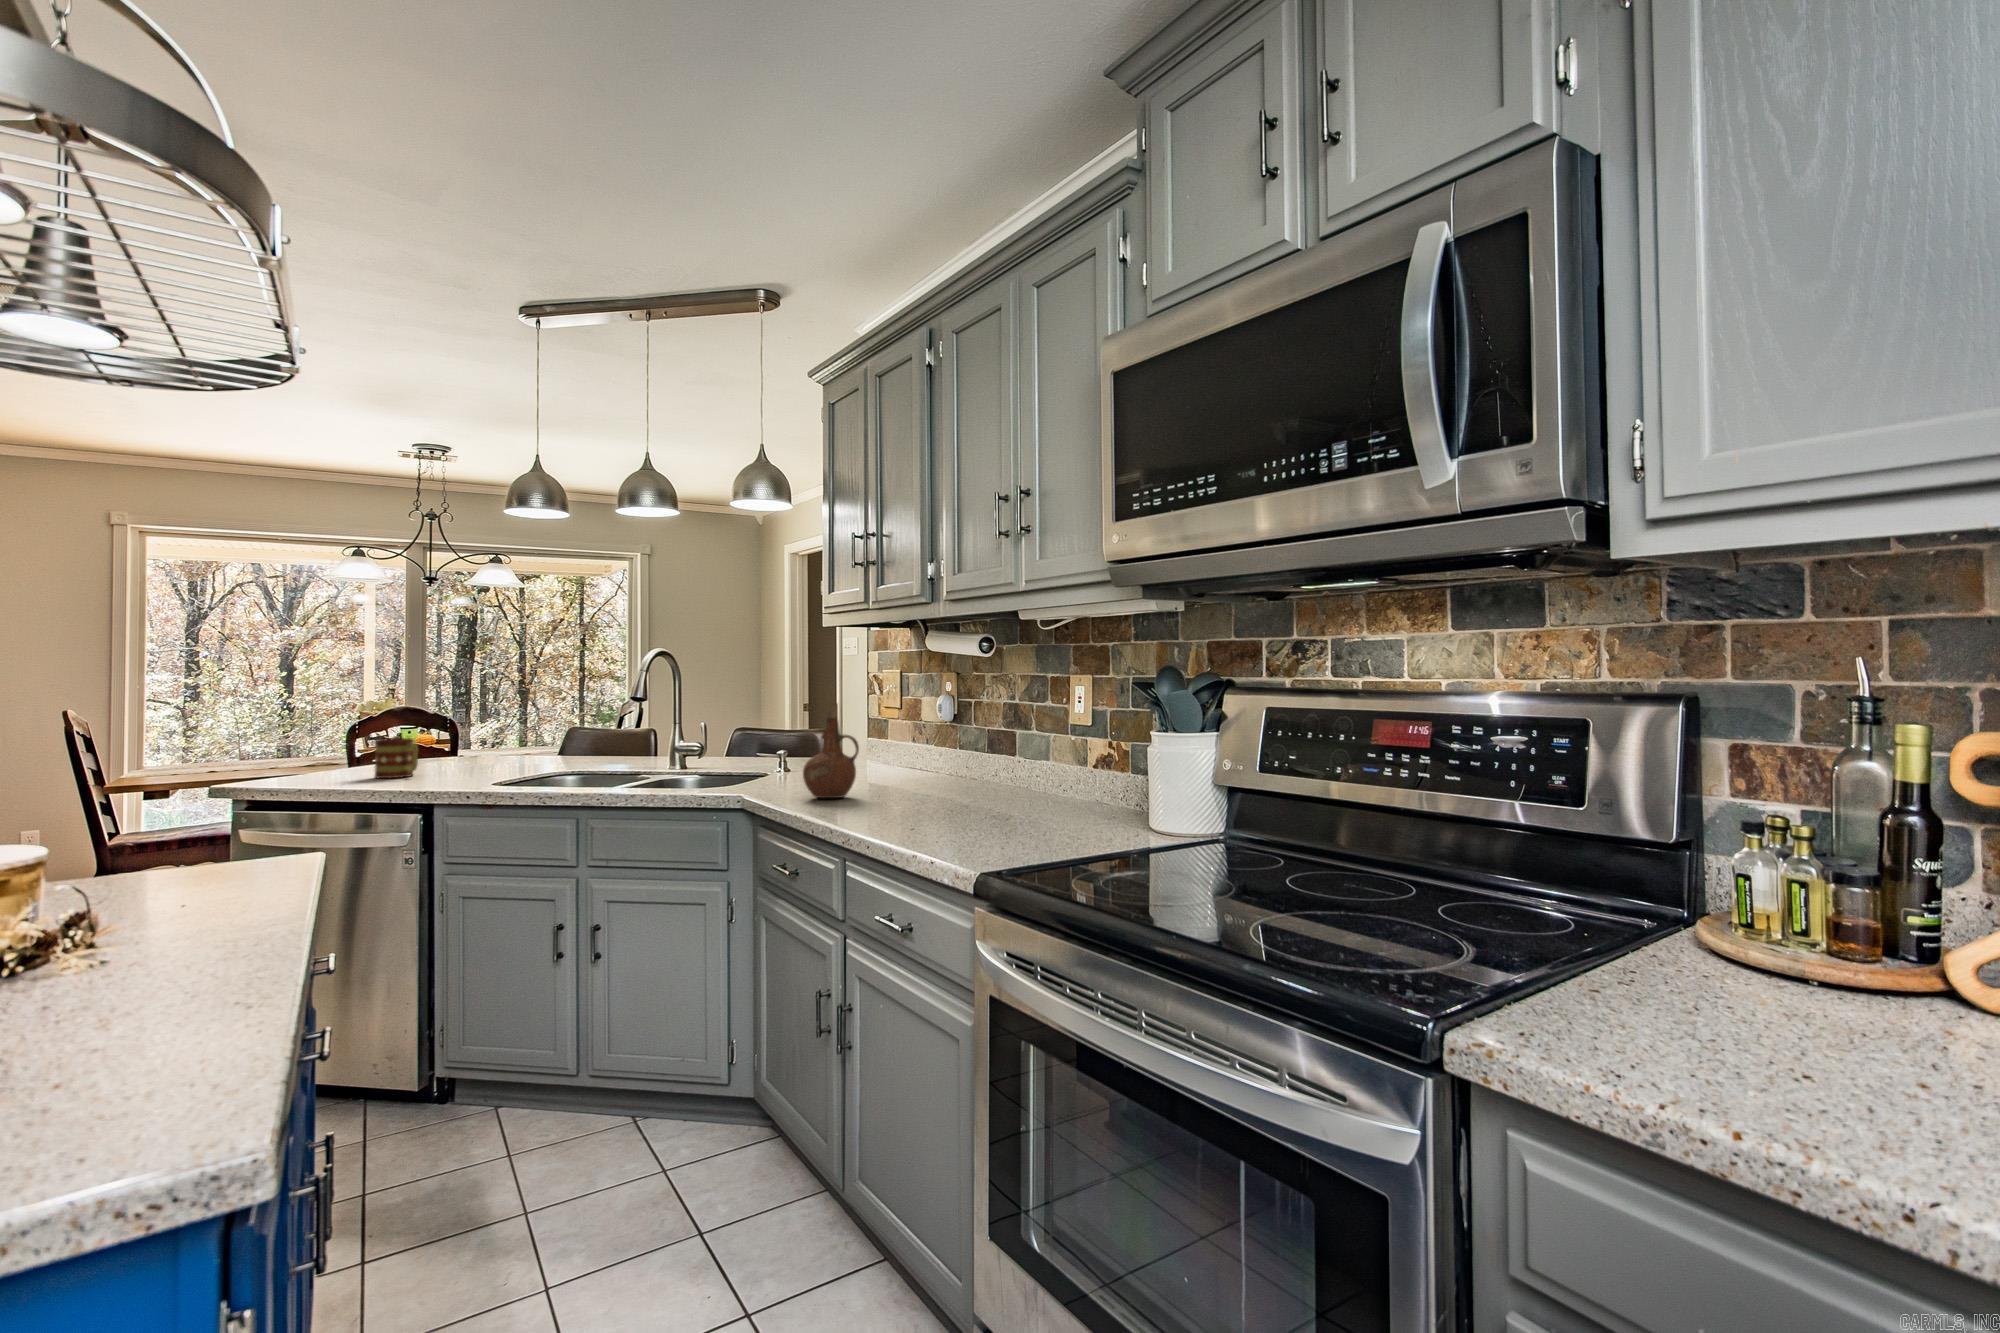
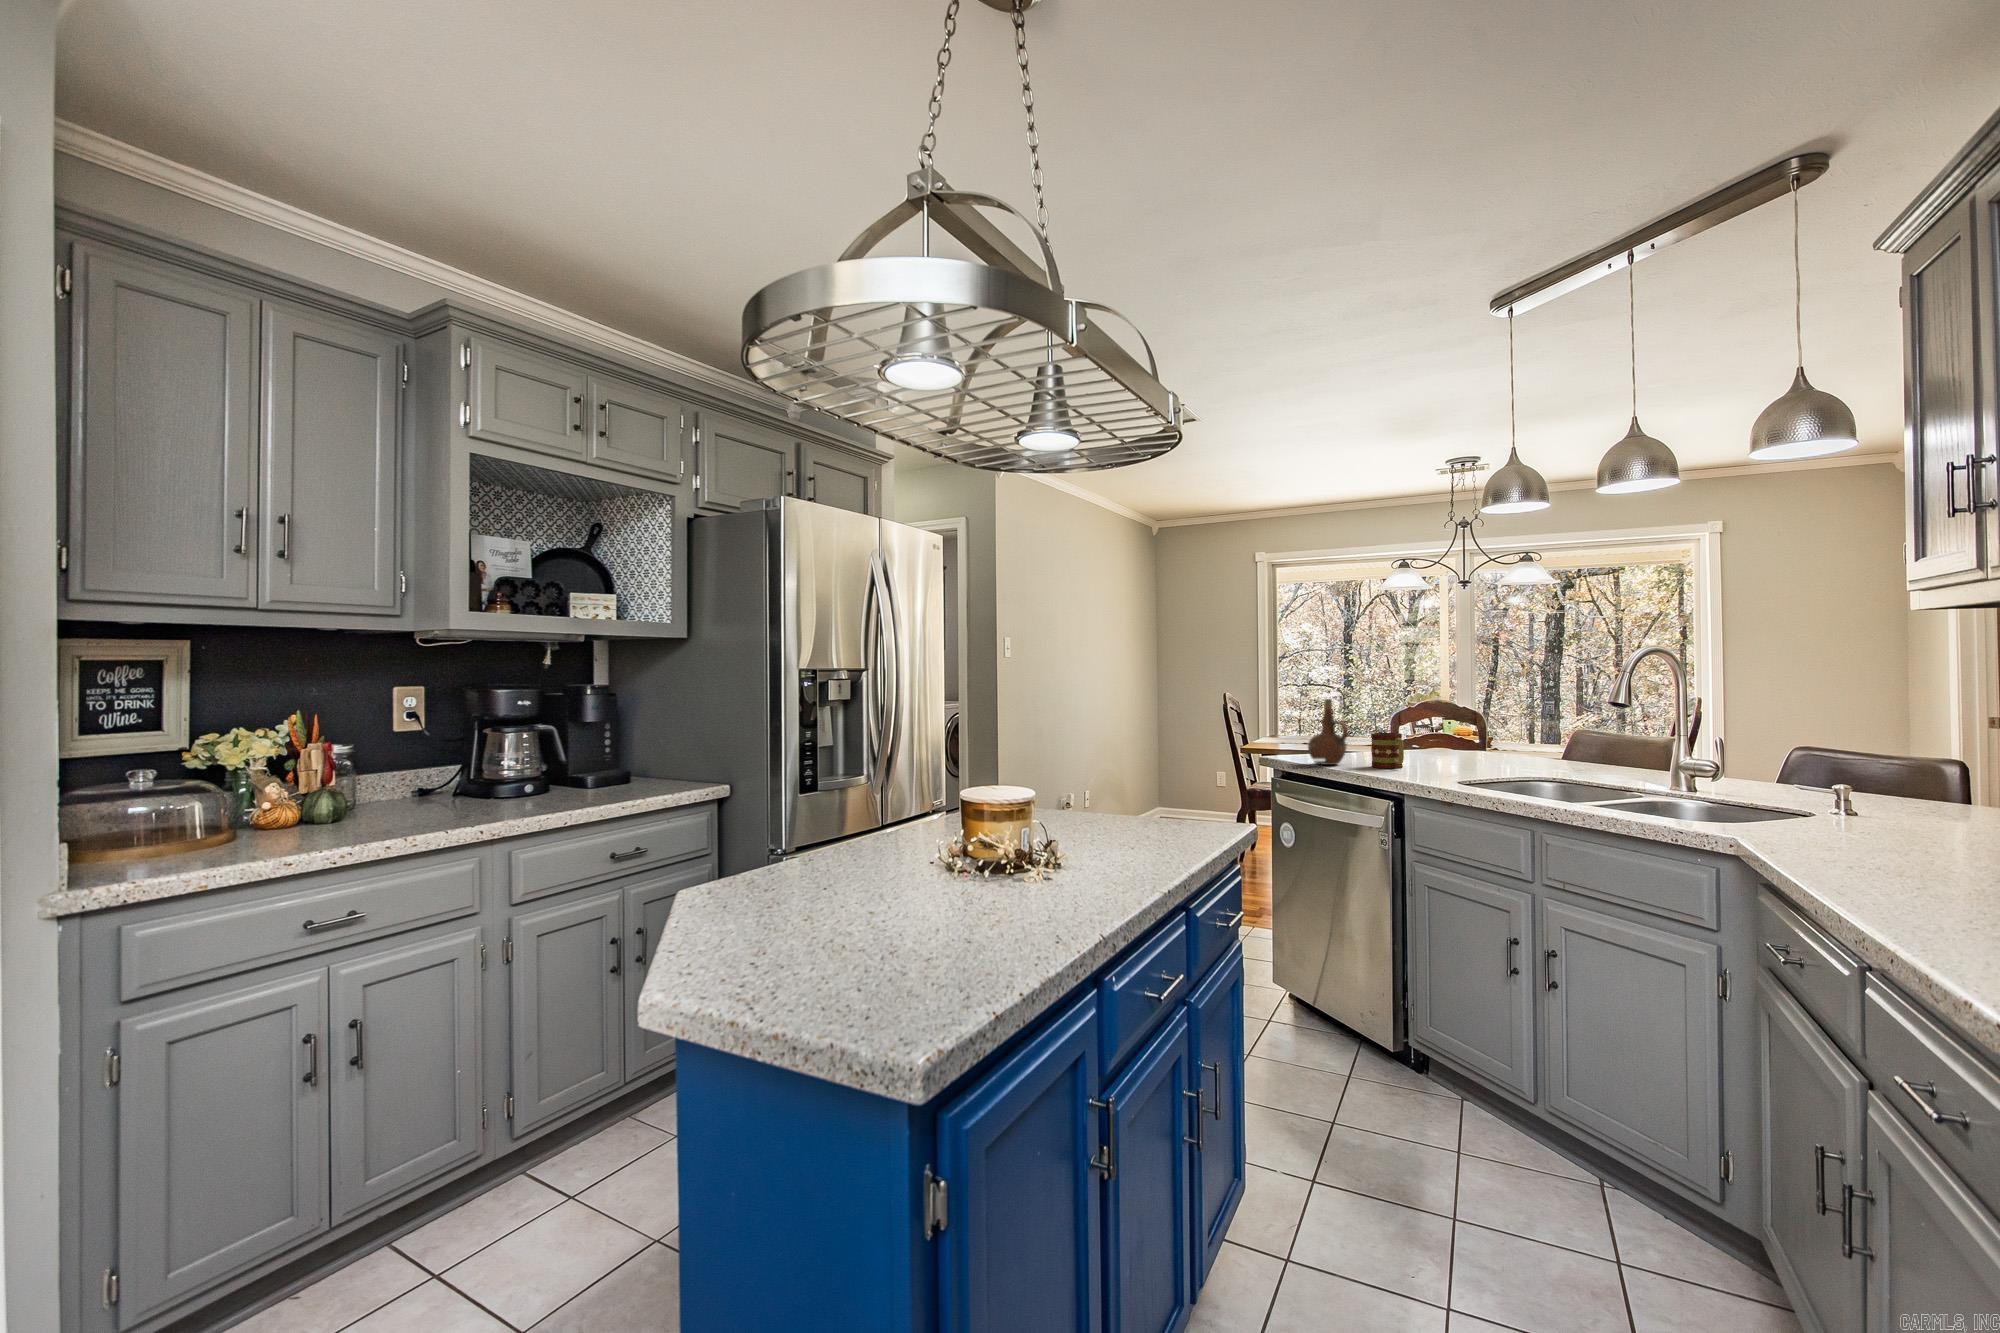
ceramic pitcher: present [803,703,859,798] -> present [1308,699,1348,765]

